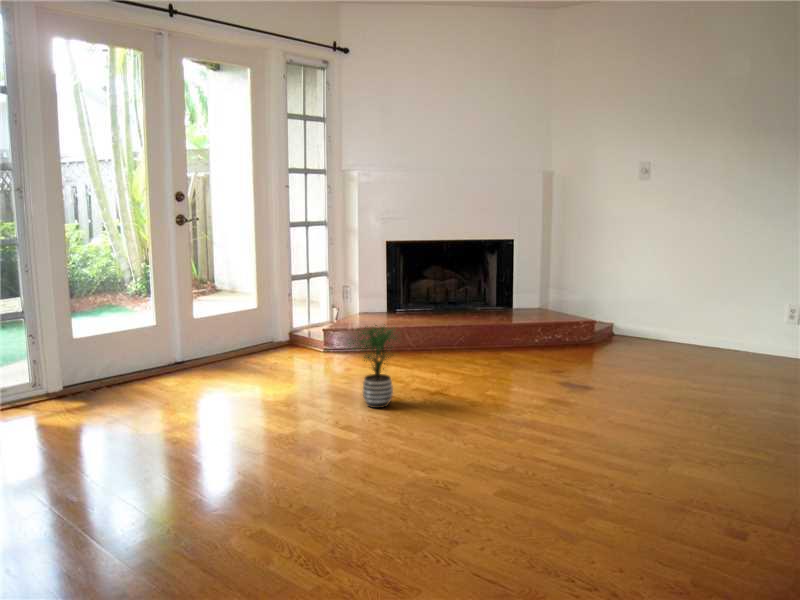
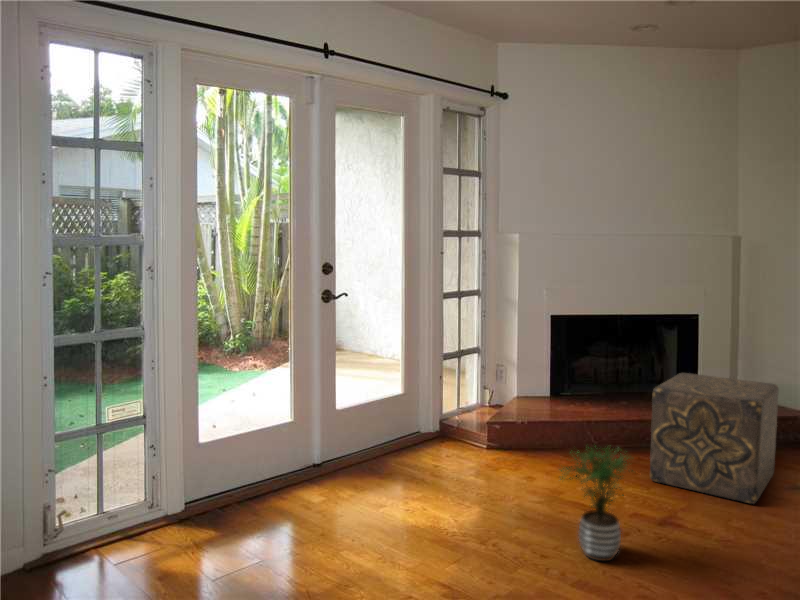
ottoman: none [445,284,545,376] -> present [650,373,779,504]

